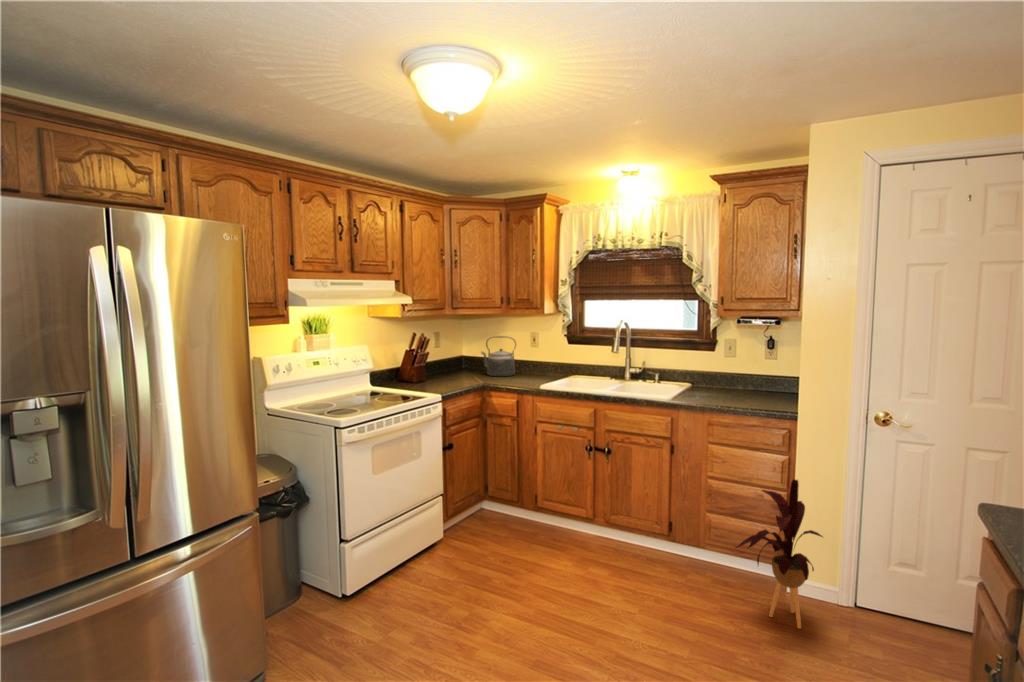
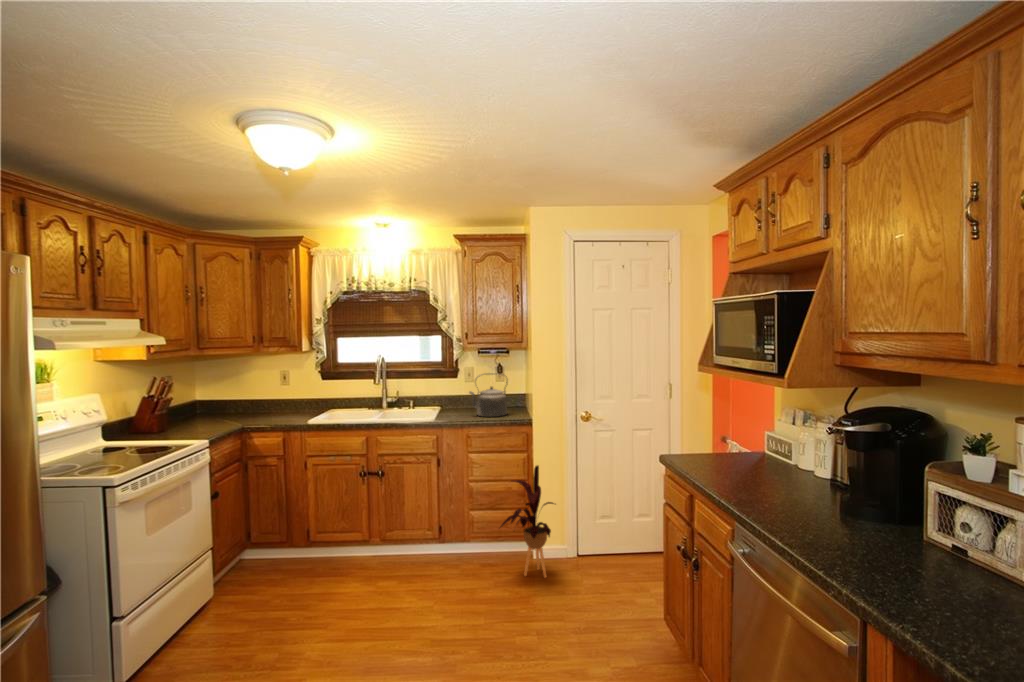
kettle: present [481,336,516,377] -> present [469,373,507,417]

